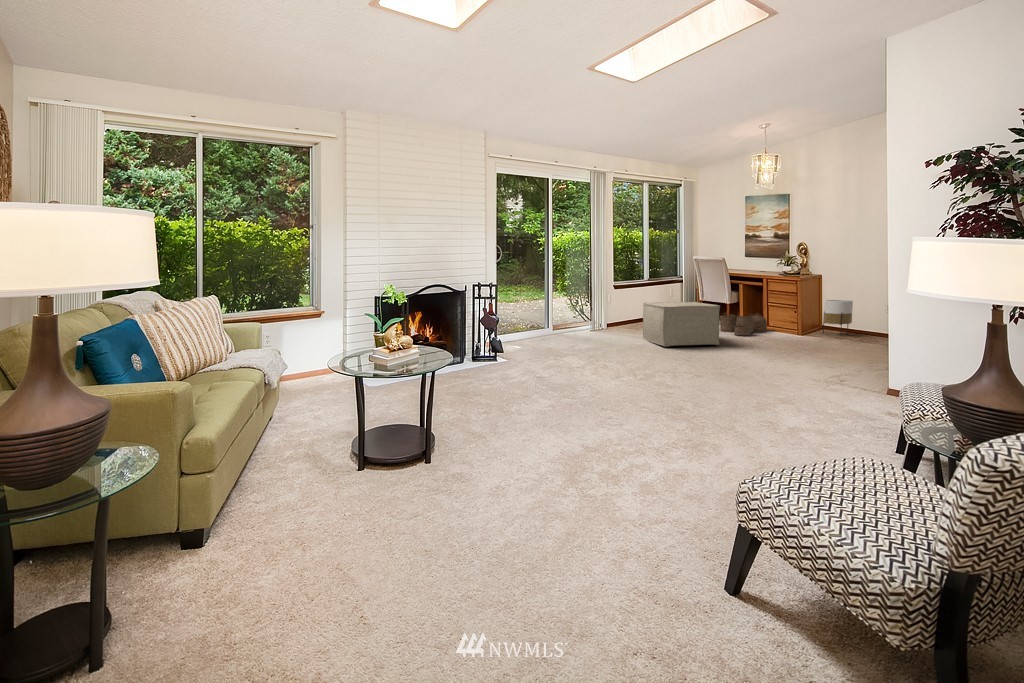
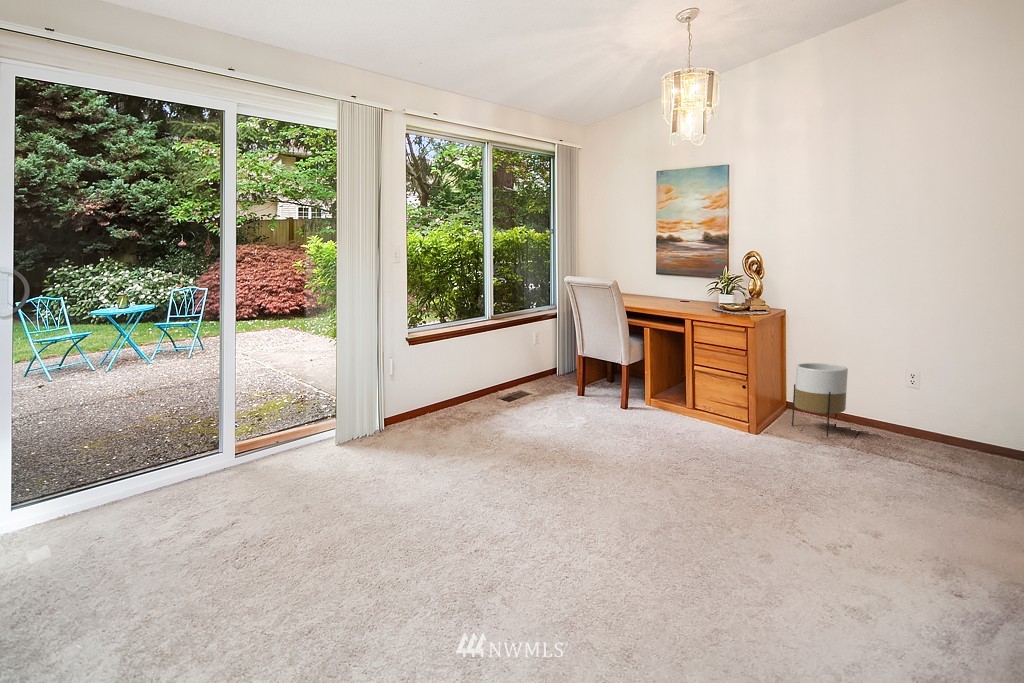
ottoman: present [643,302,720,347] -> none [444,373,594,494]
woven basket: present [720,313,767,335] -> none [609,383,693,437]

